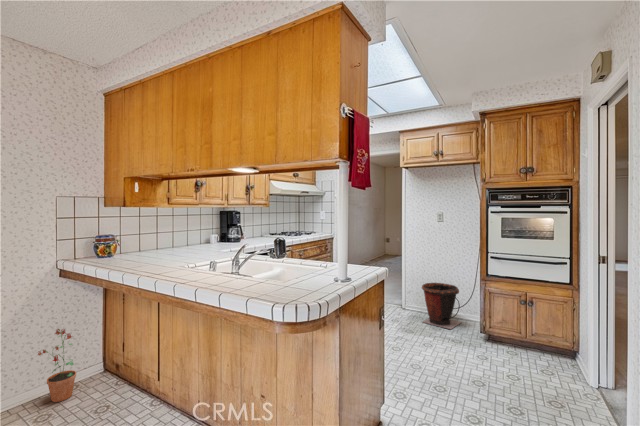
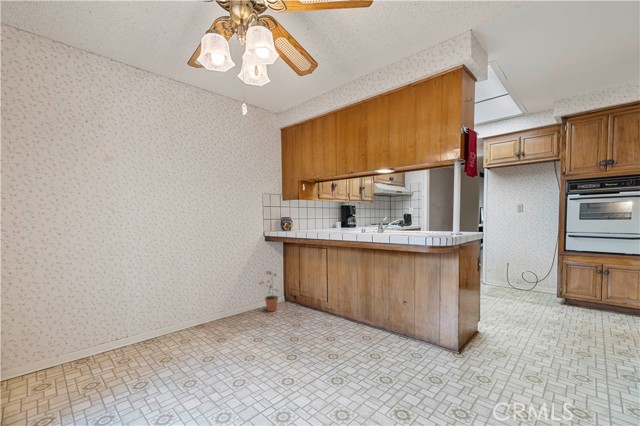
waste bin: present [422,283,461,329] -> none [503,258,540,295]

